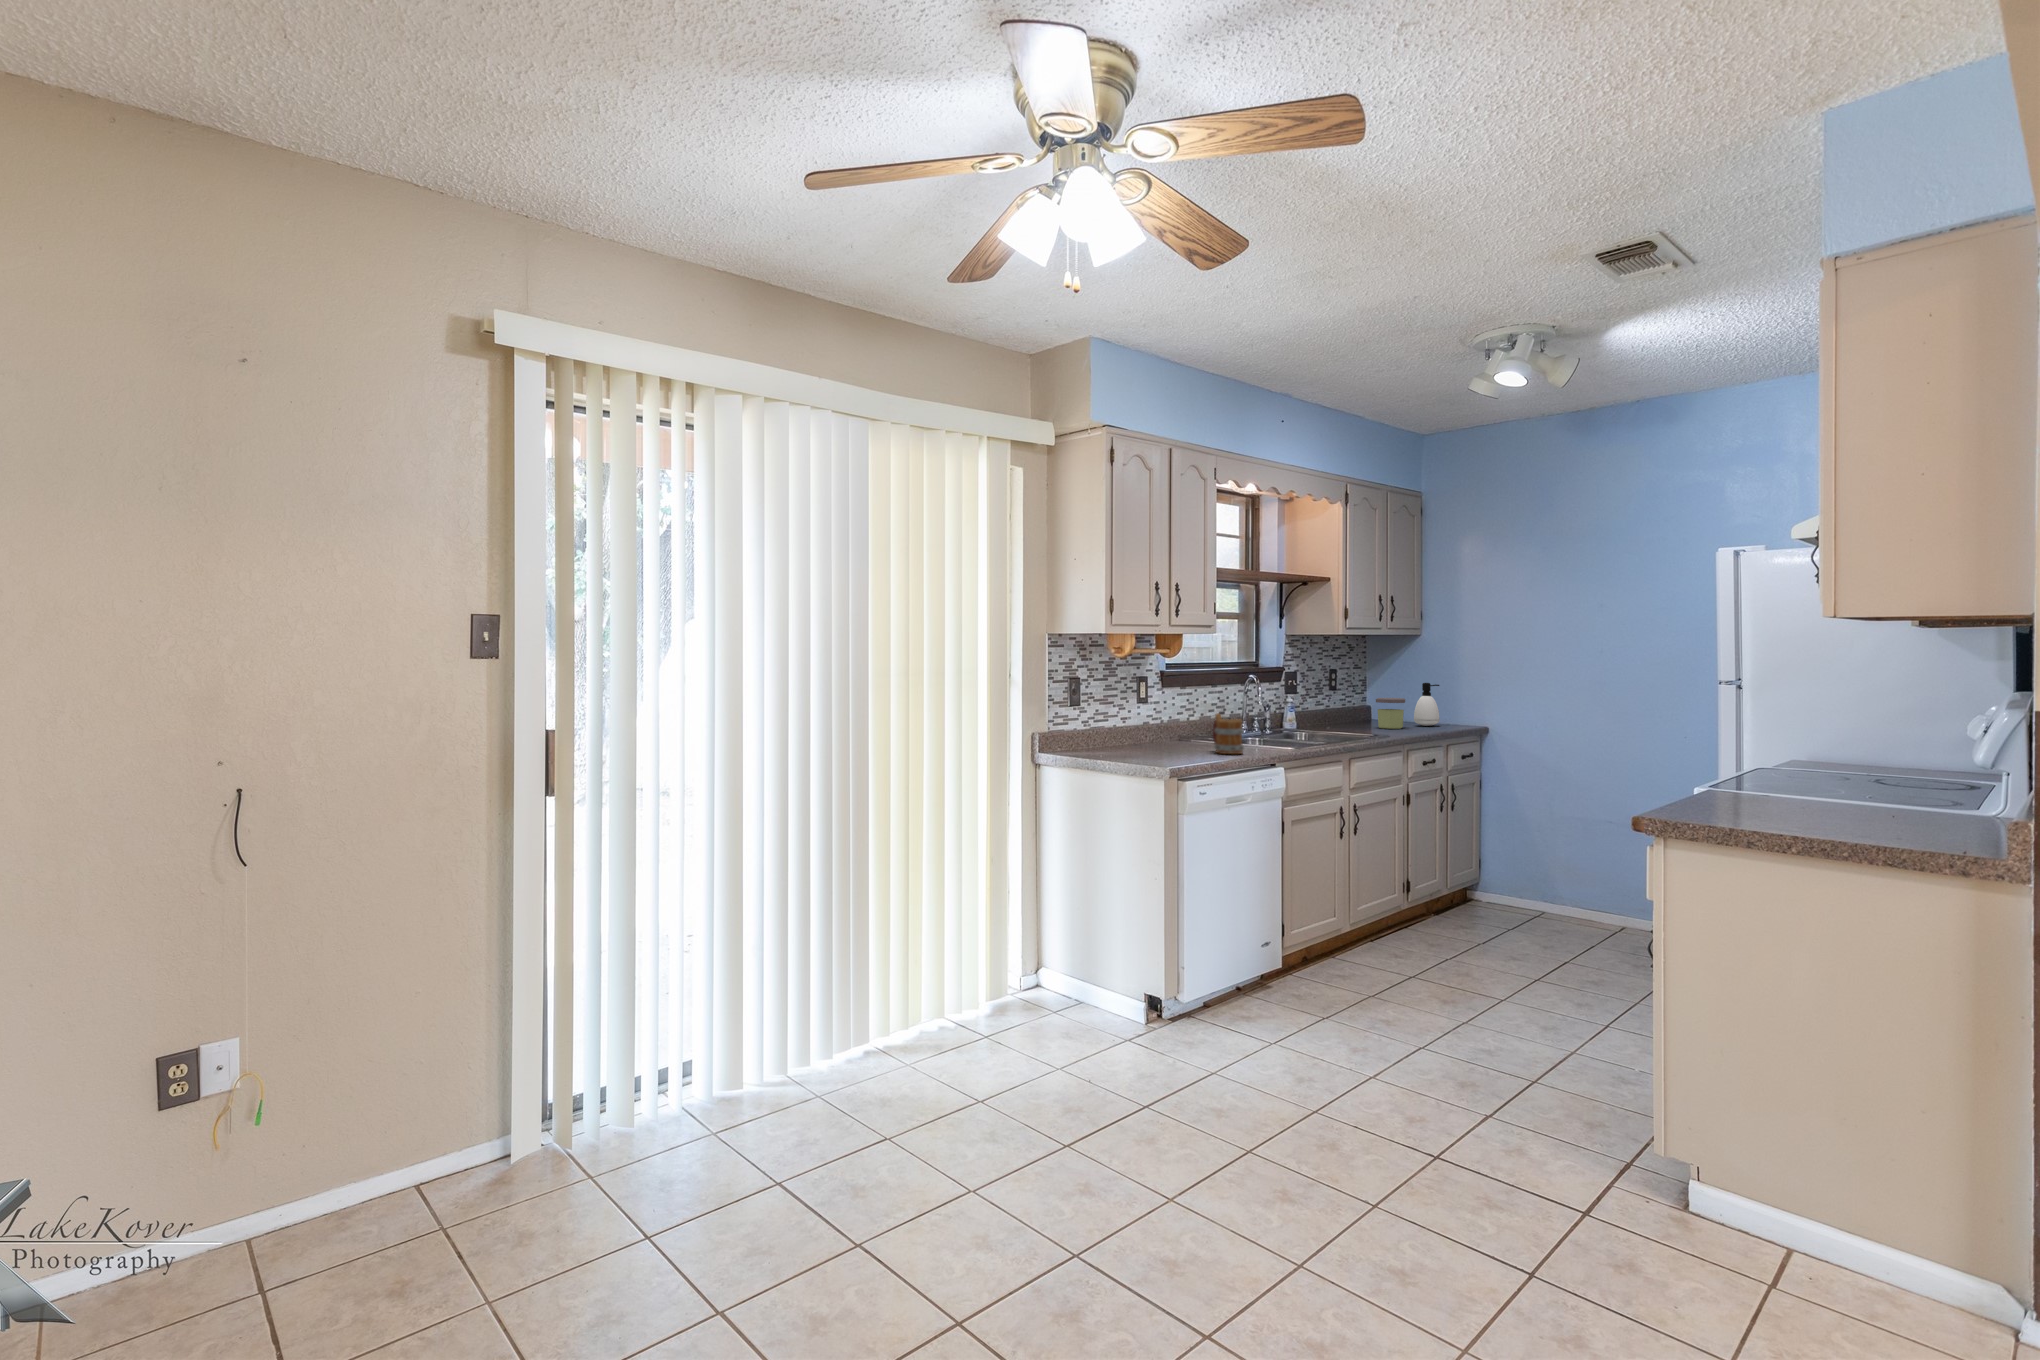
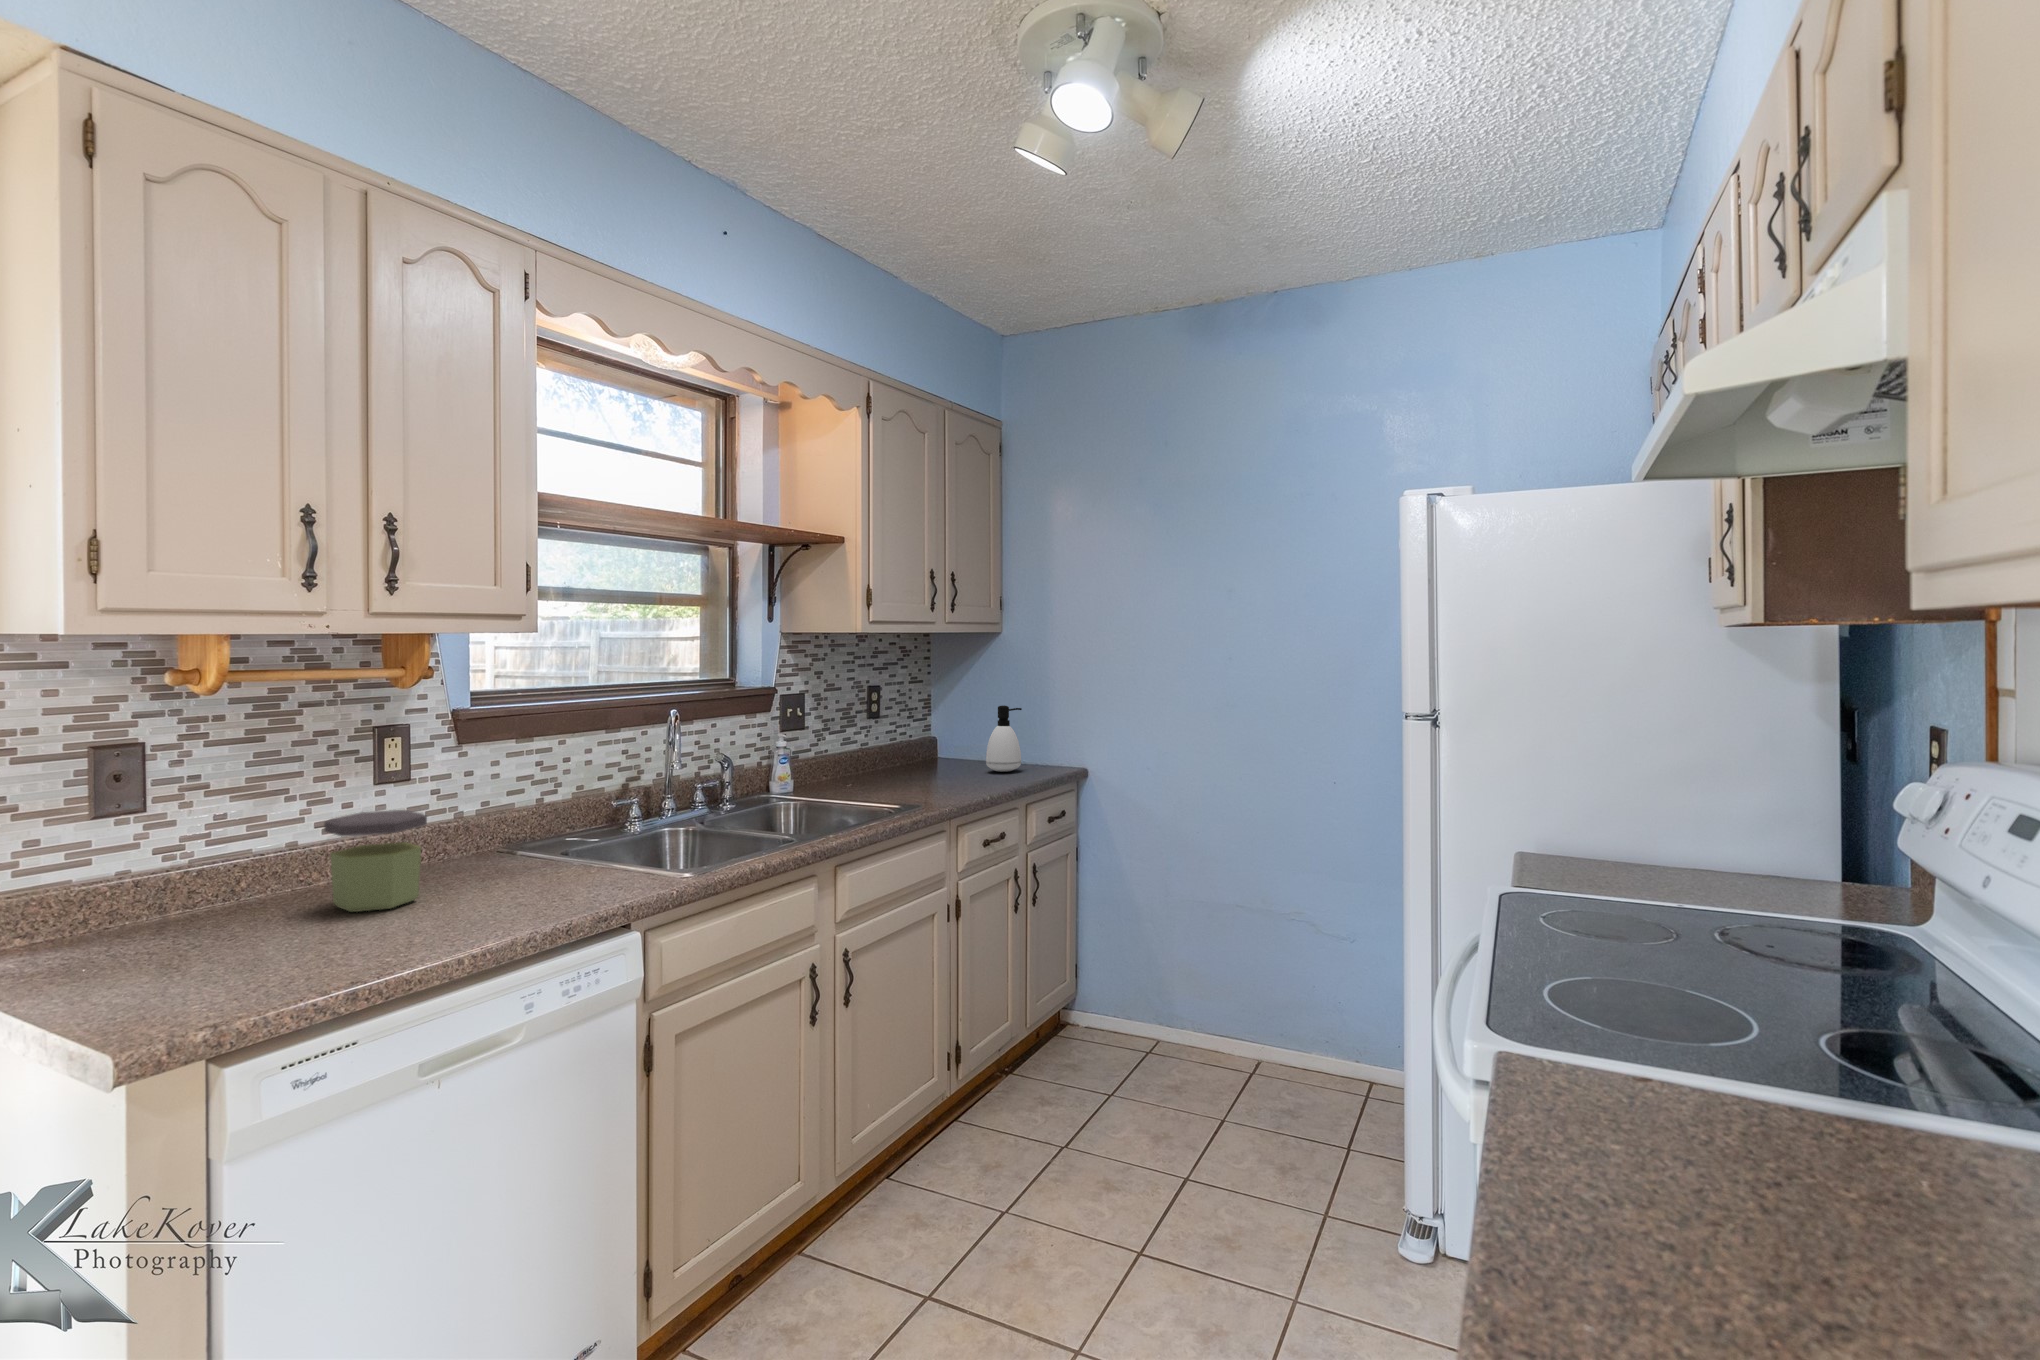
jar: present [1376,698,1405,729] -> present [324,810,427,912]
mug: present [1212,713,1244,754] -> none [490,809,561,908]

